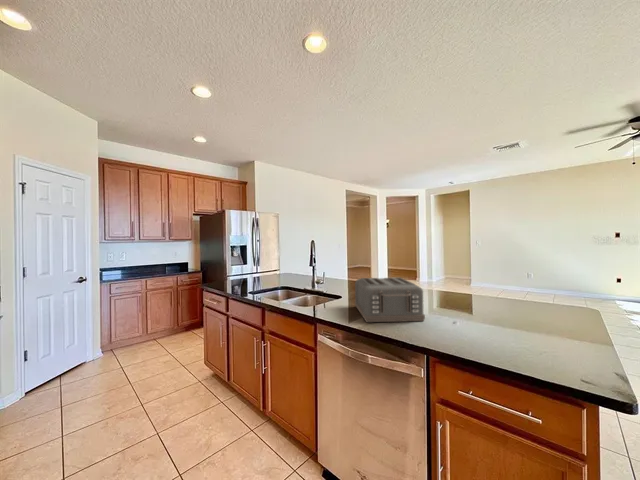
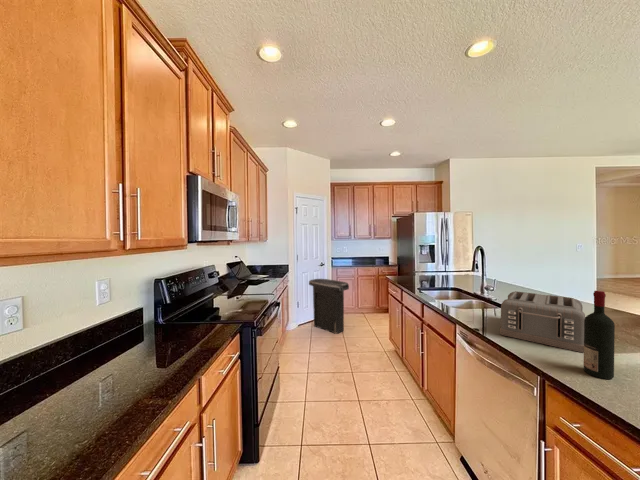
wine bottle: none [440,265,459,338] -> present [584,291,615,379]
trash can: none [54,302,138,386] -> present [309,279,349,334]

